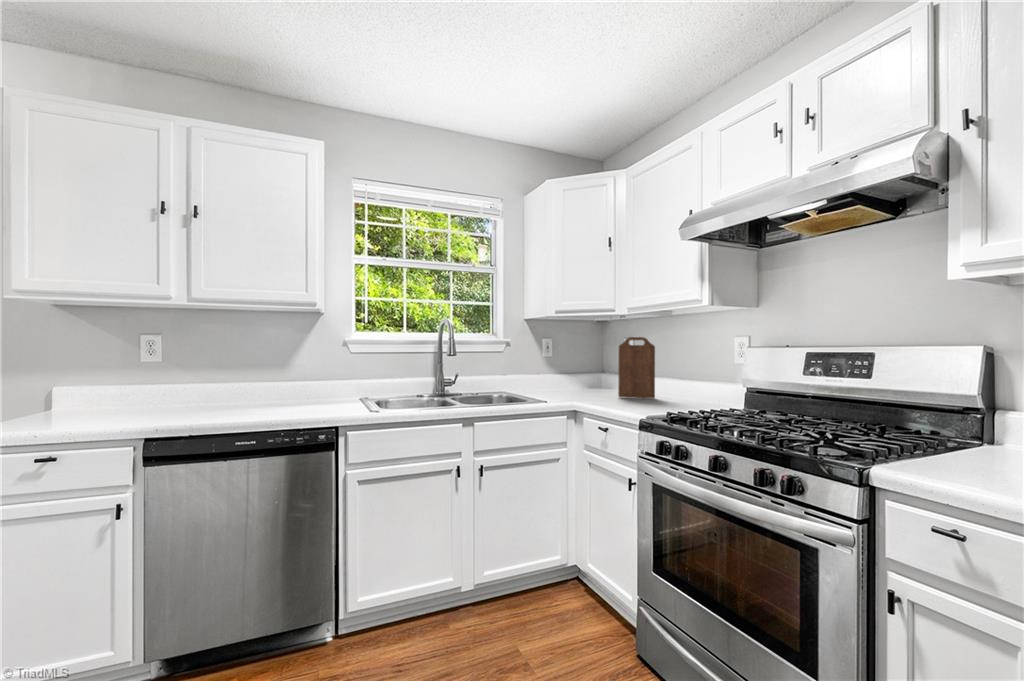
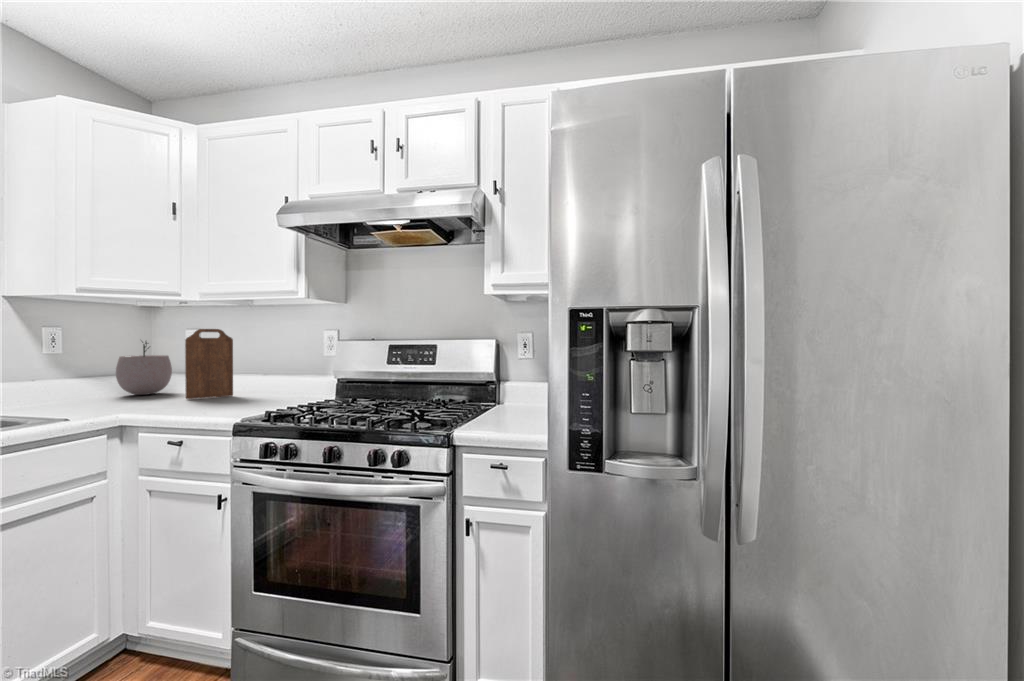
plant pot: none [578,346,614,391] -> present [116,342,172,395]

